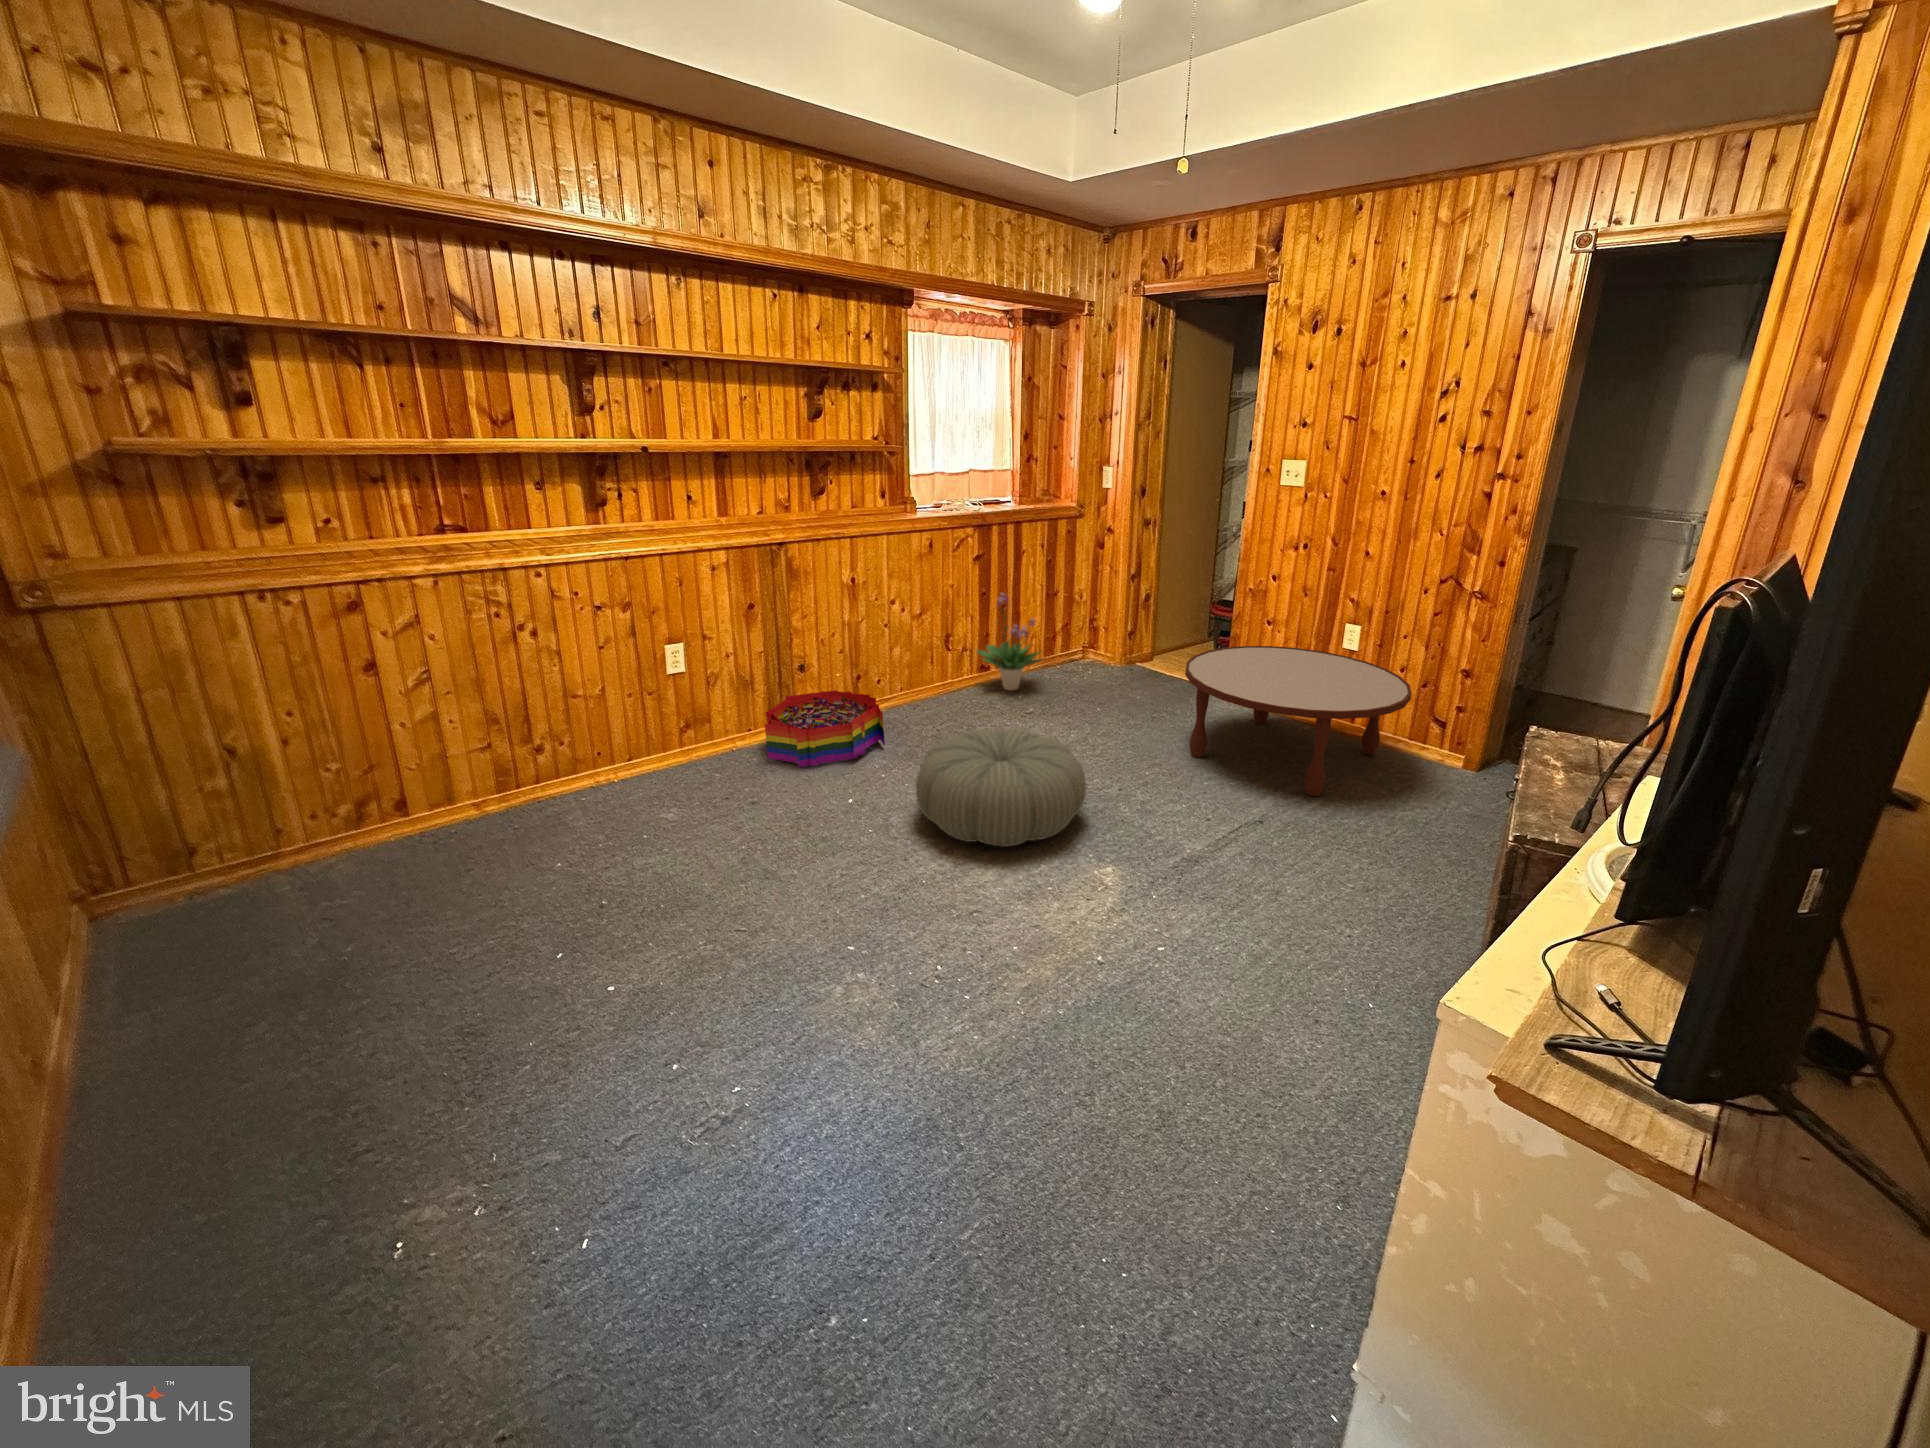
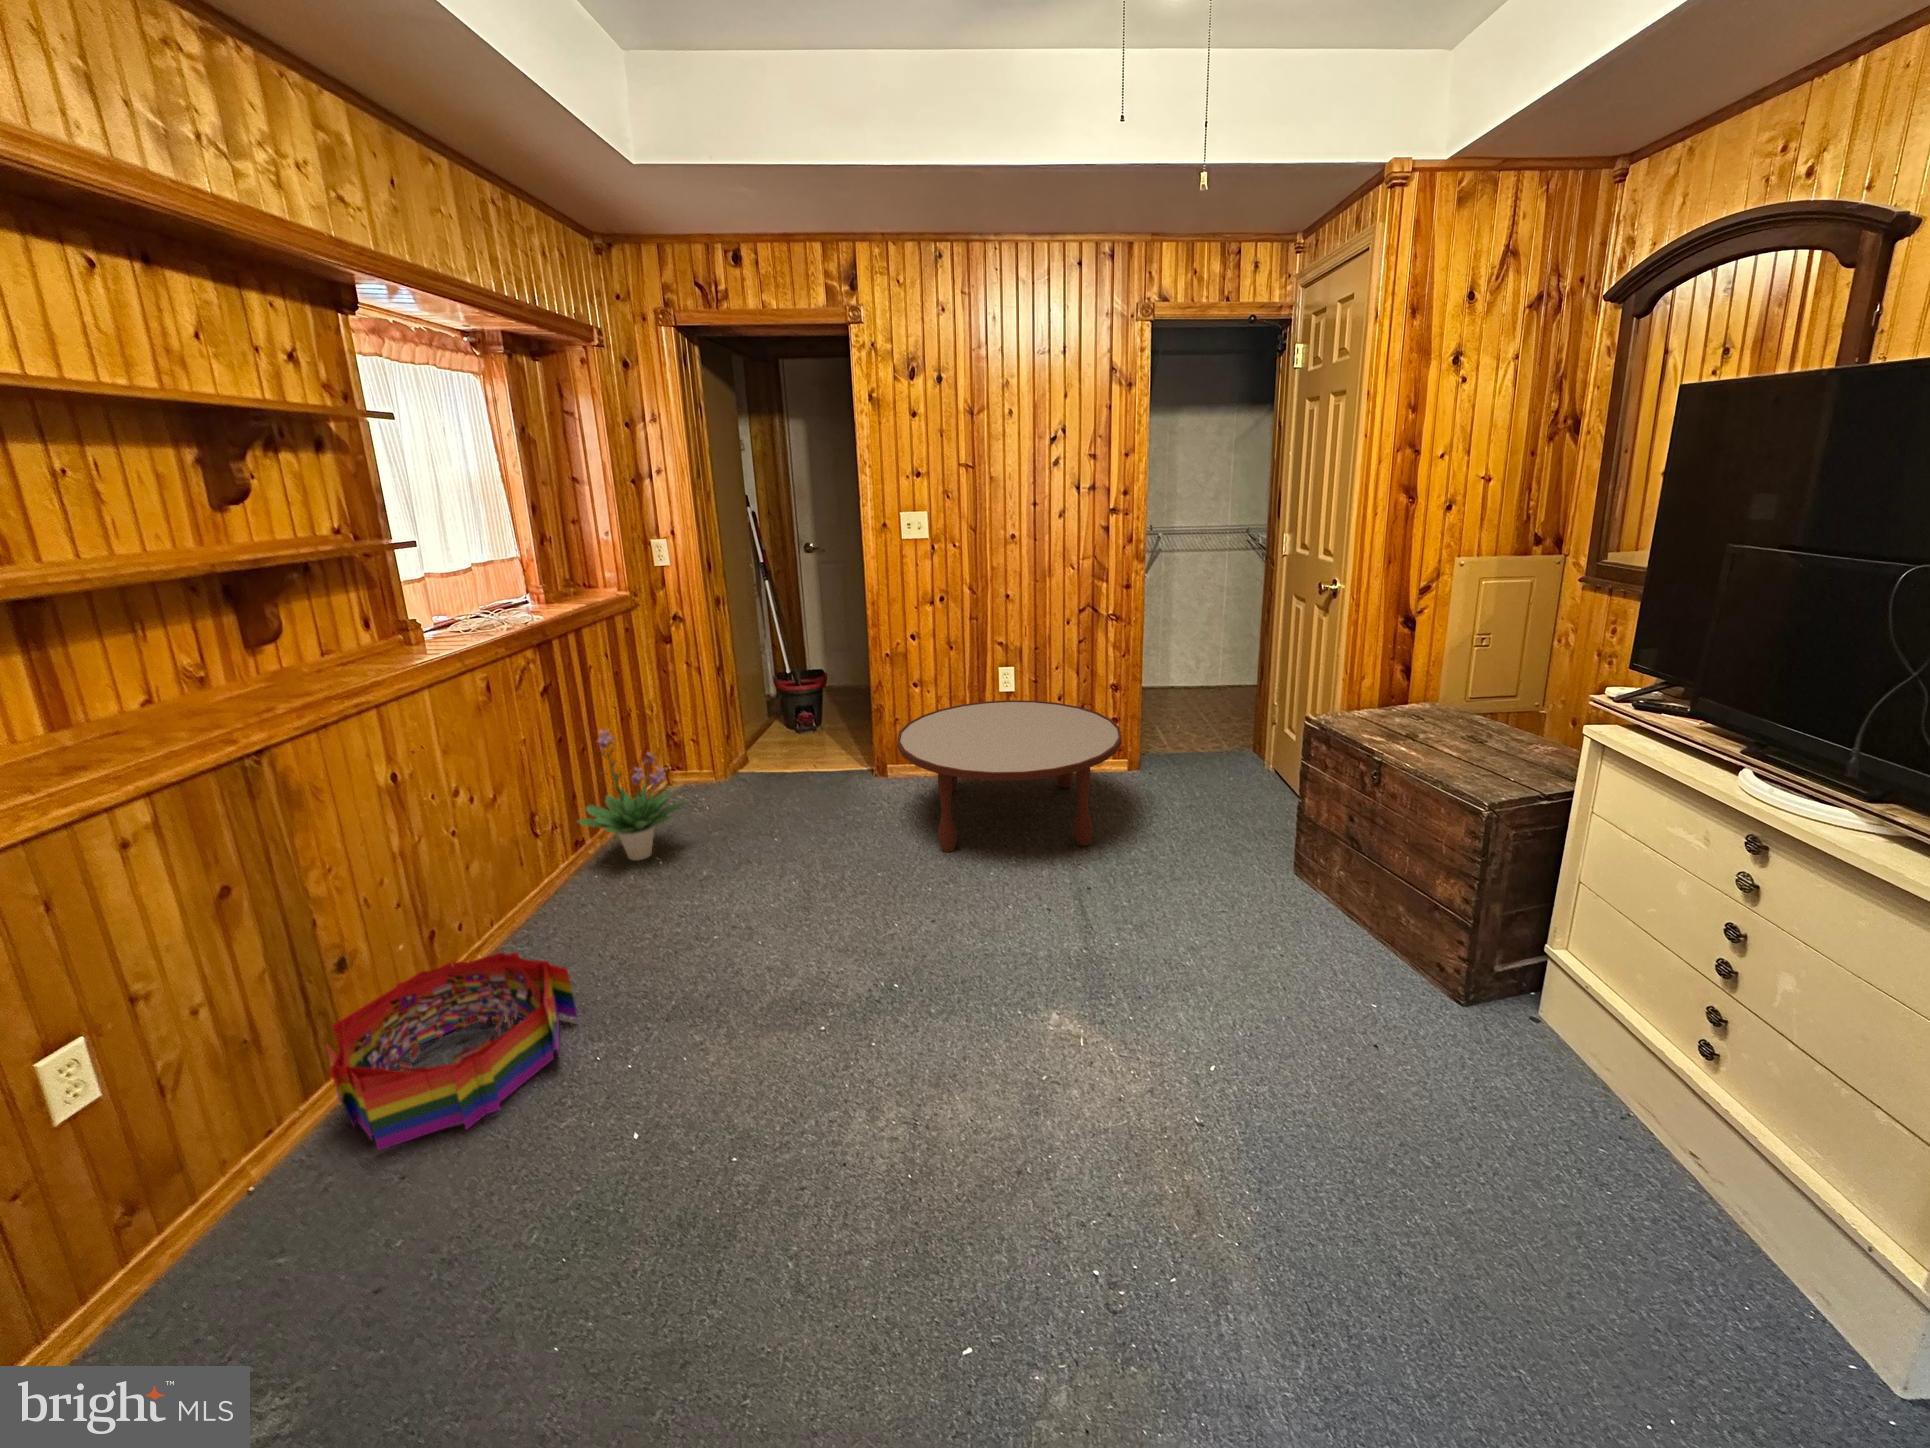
pouf: present [916,729,1086,847] -> none [739,895,978,1086]

